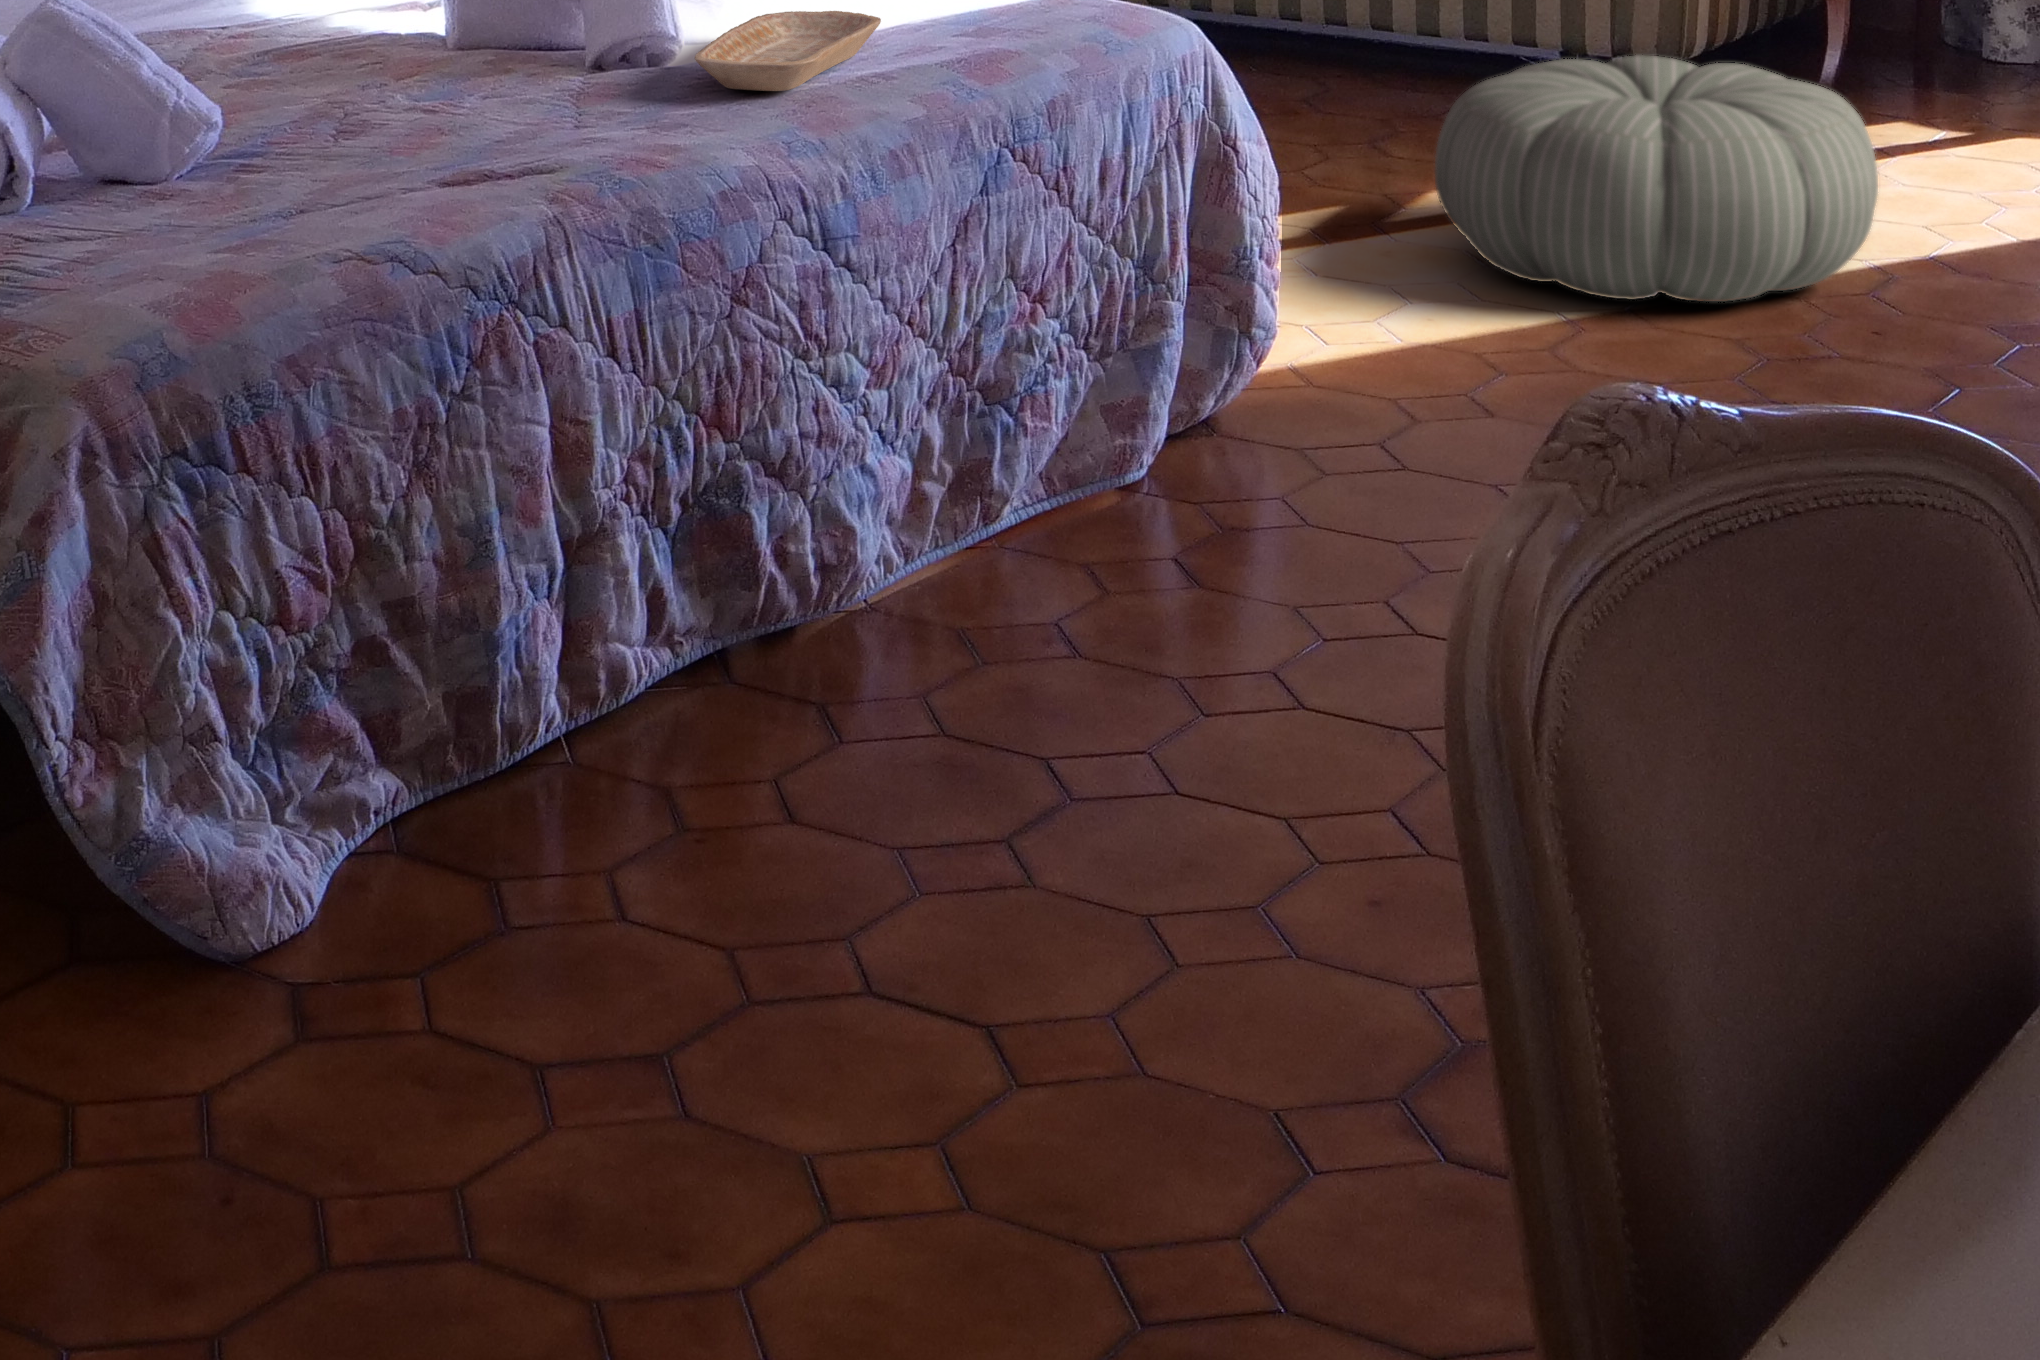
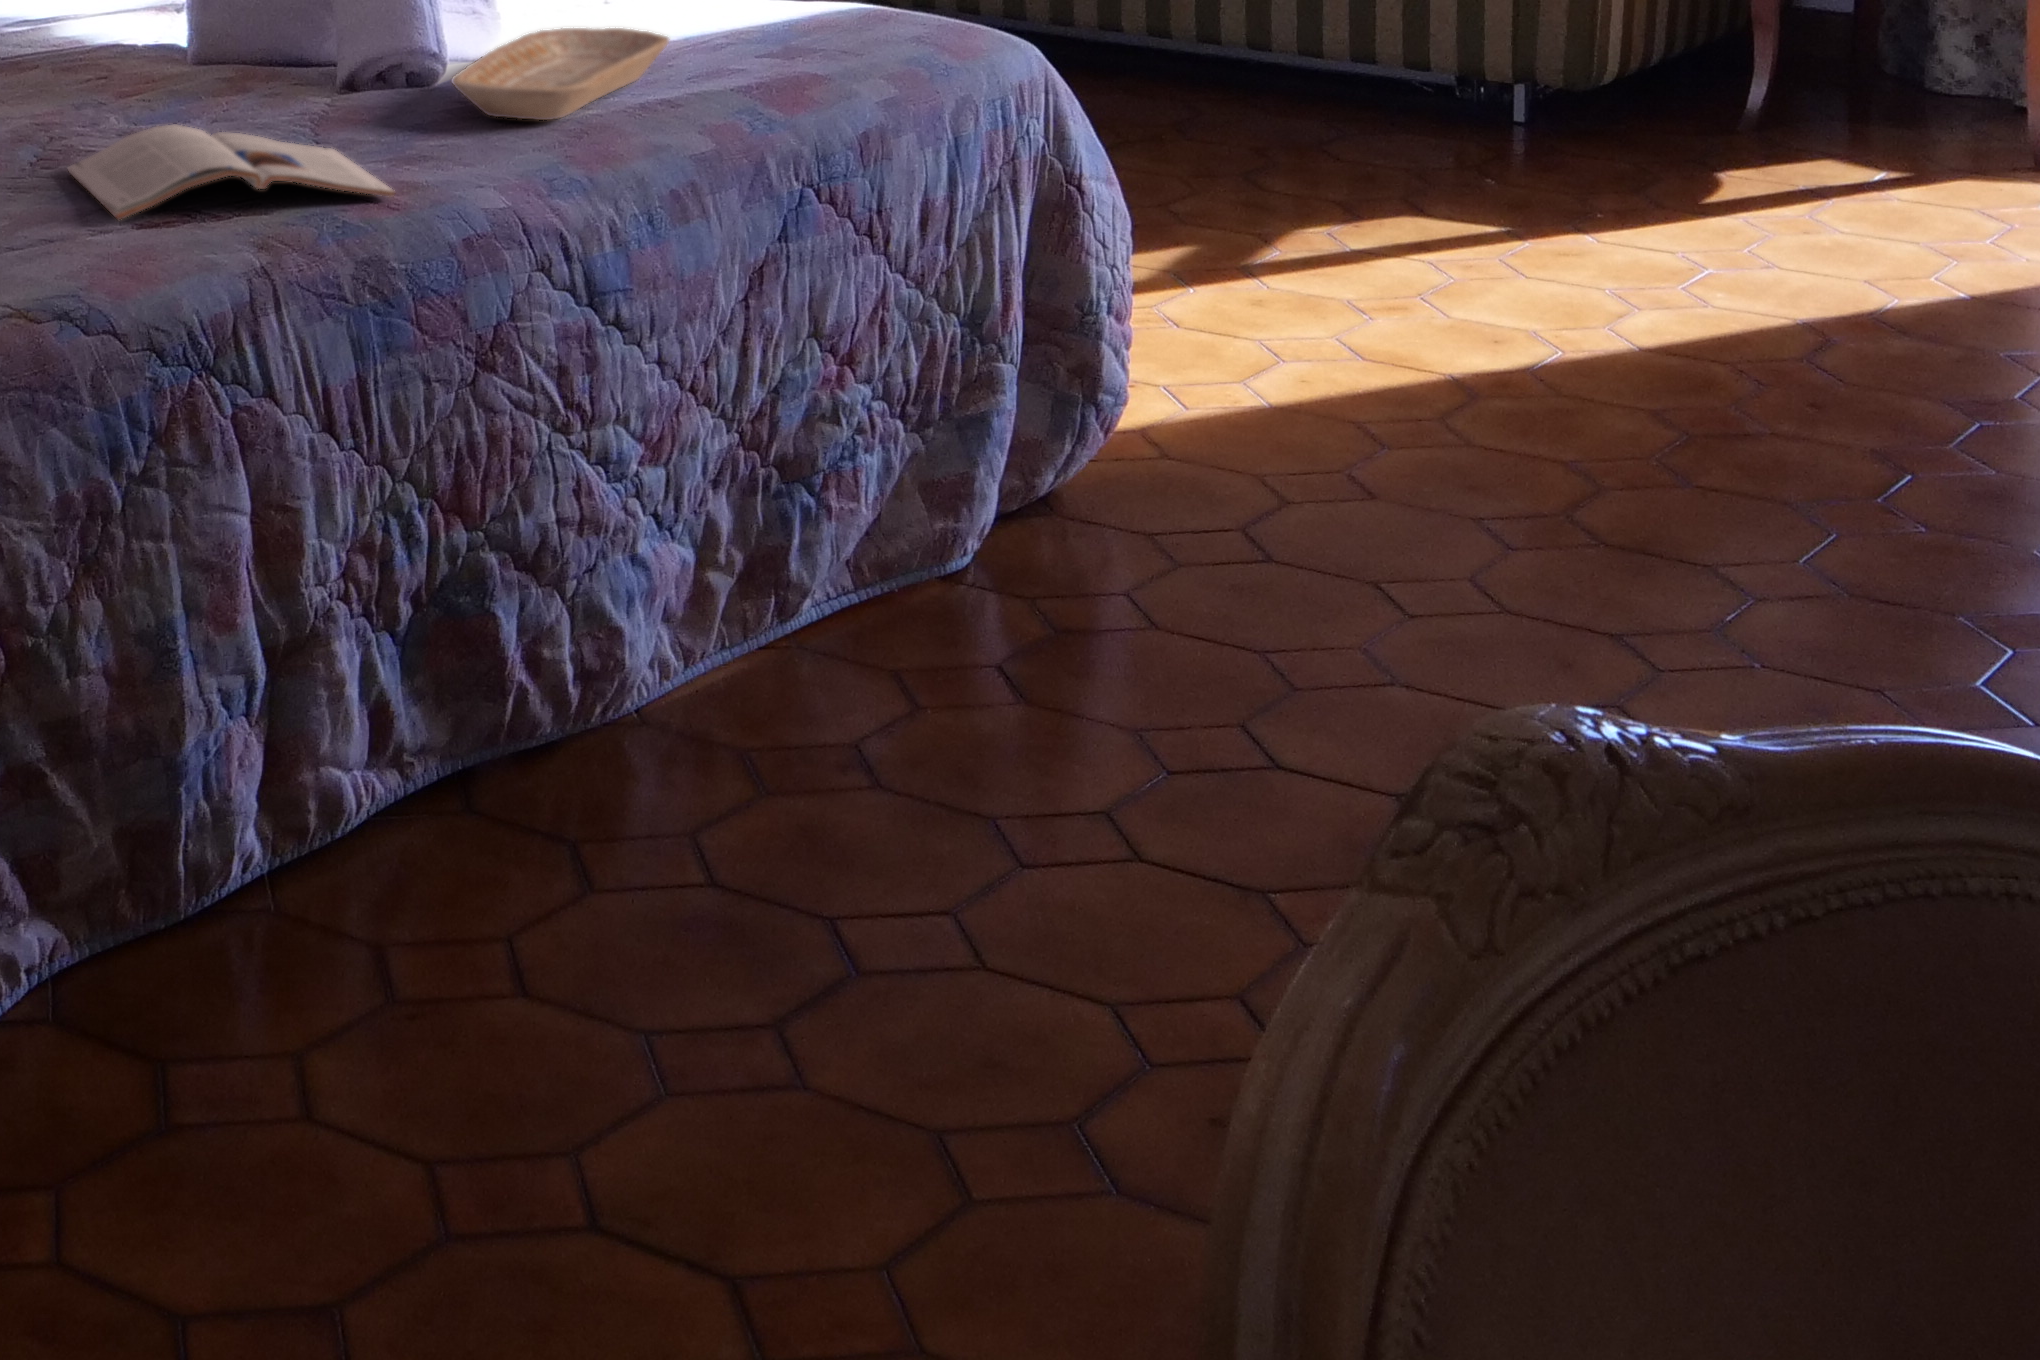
pouf: present [1435,55,1878,302] -> none [1309,89,1811,369]
magazine: none [366,99,658,182] -> present [67,124,395,220]

